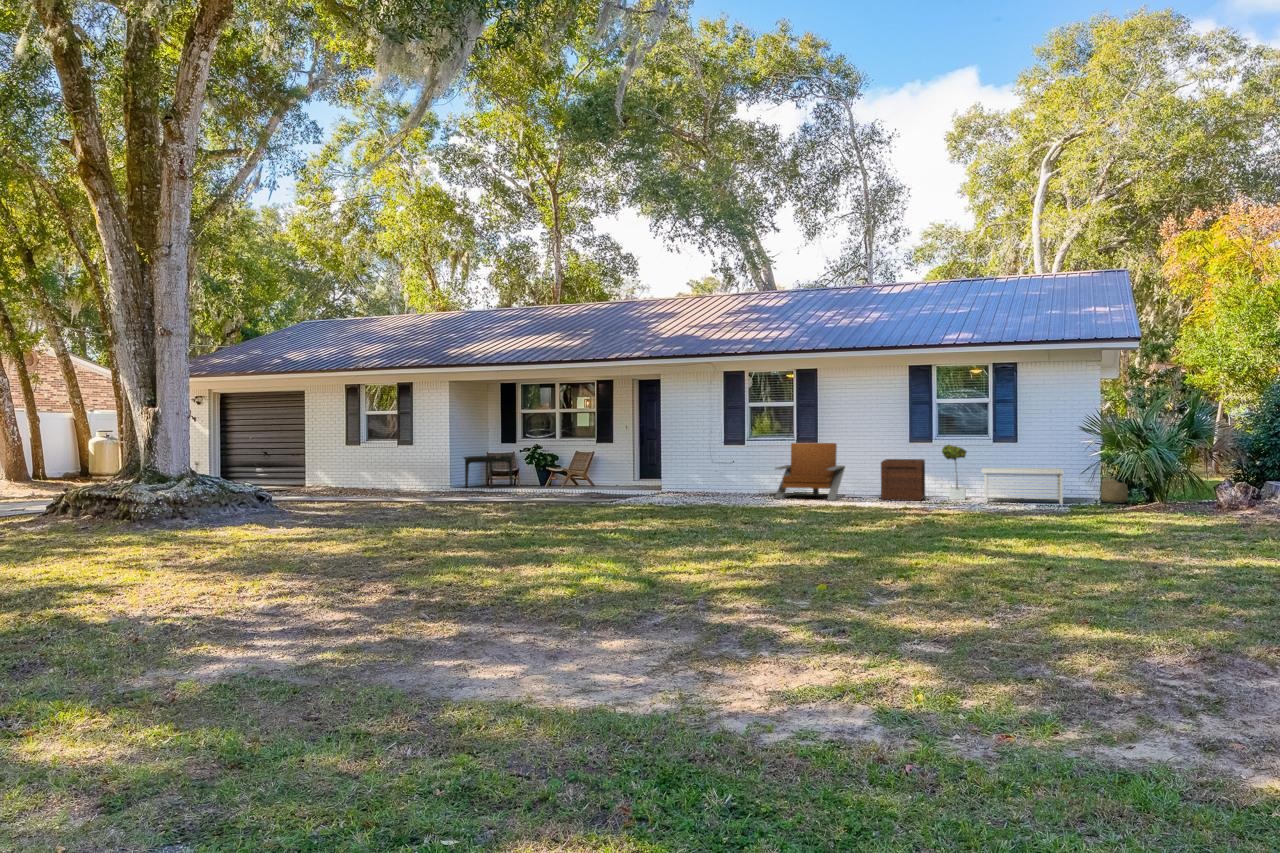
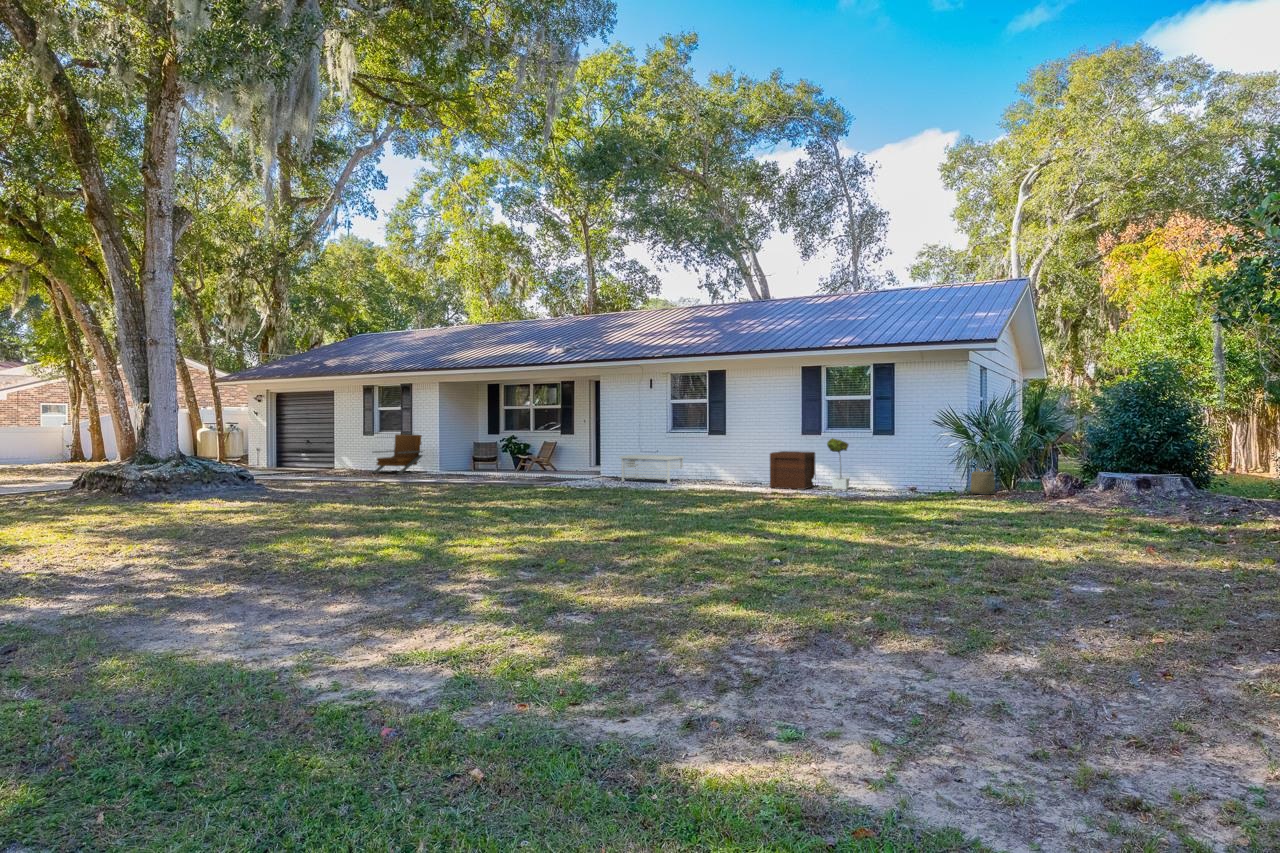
lounge chair: present [775,443,845,501] -> present [373,434,426,475]
round table: present [464,455,514,488] -> none [448,446,492,473]
storage bench: present [982,468,1064,504] -> present [619,455,684,483]

